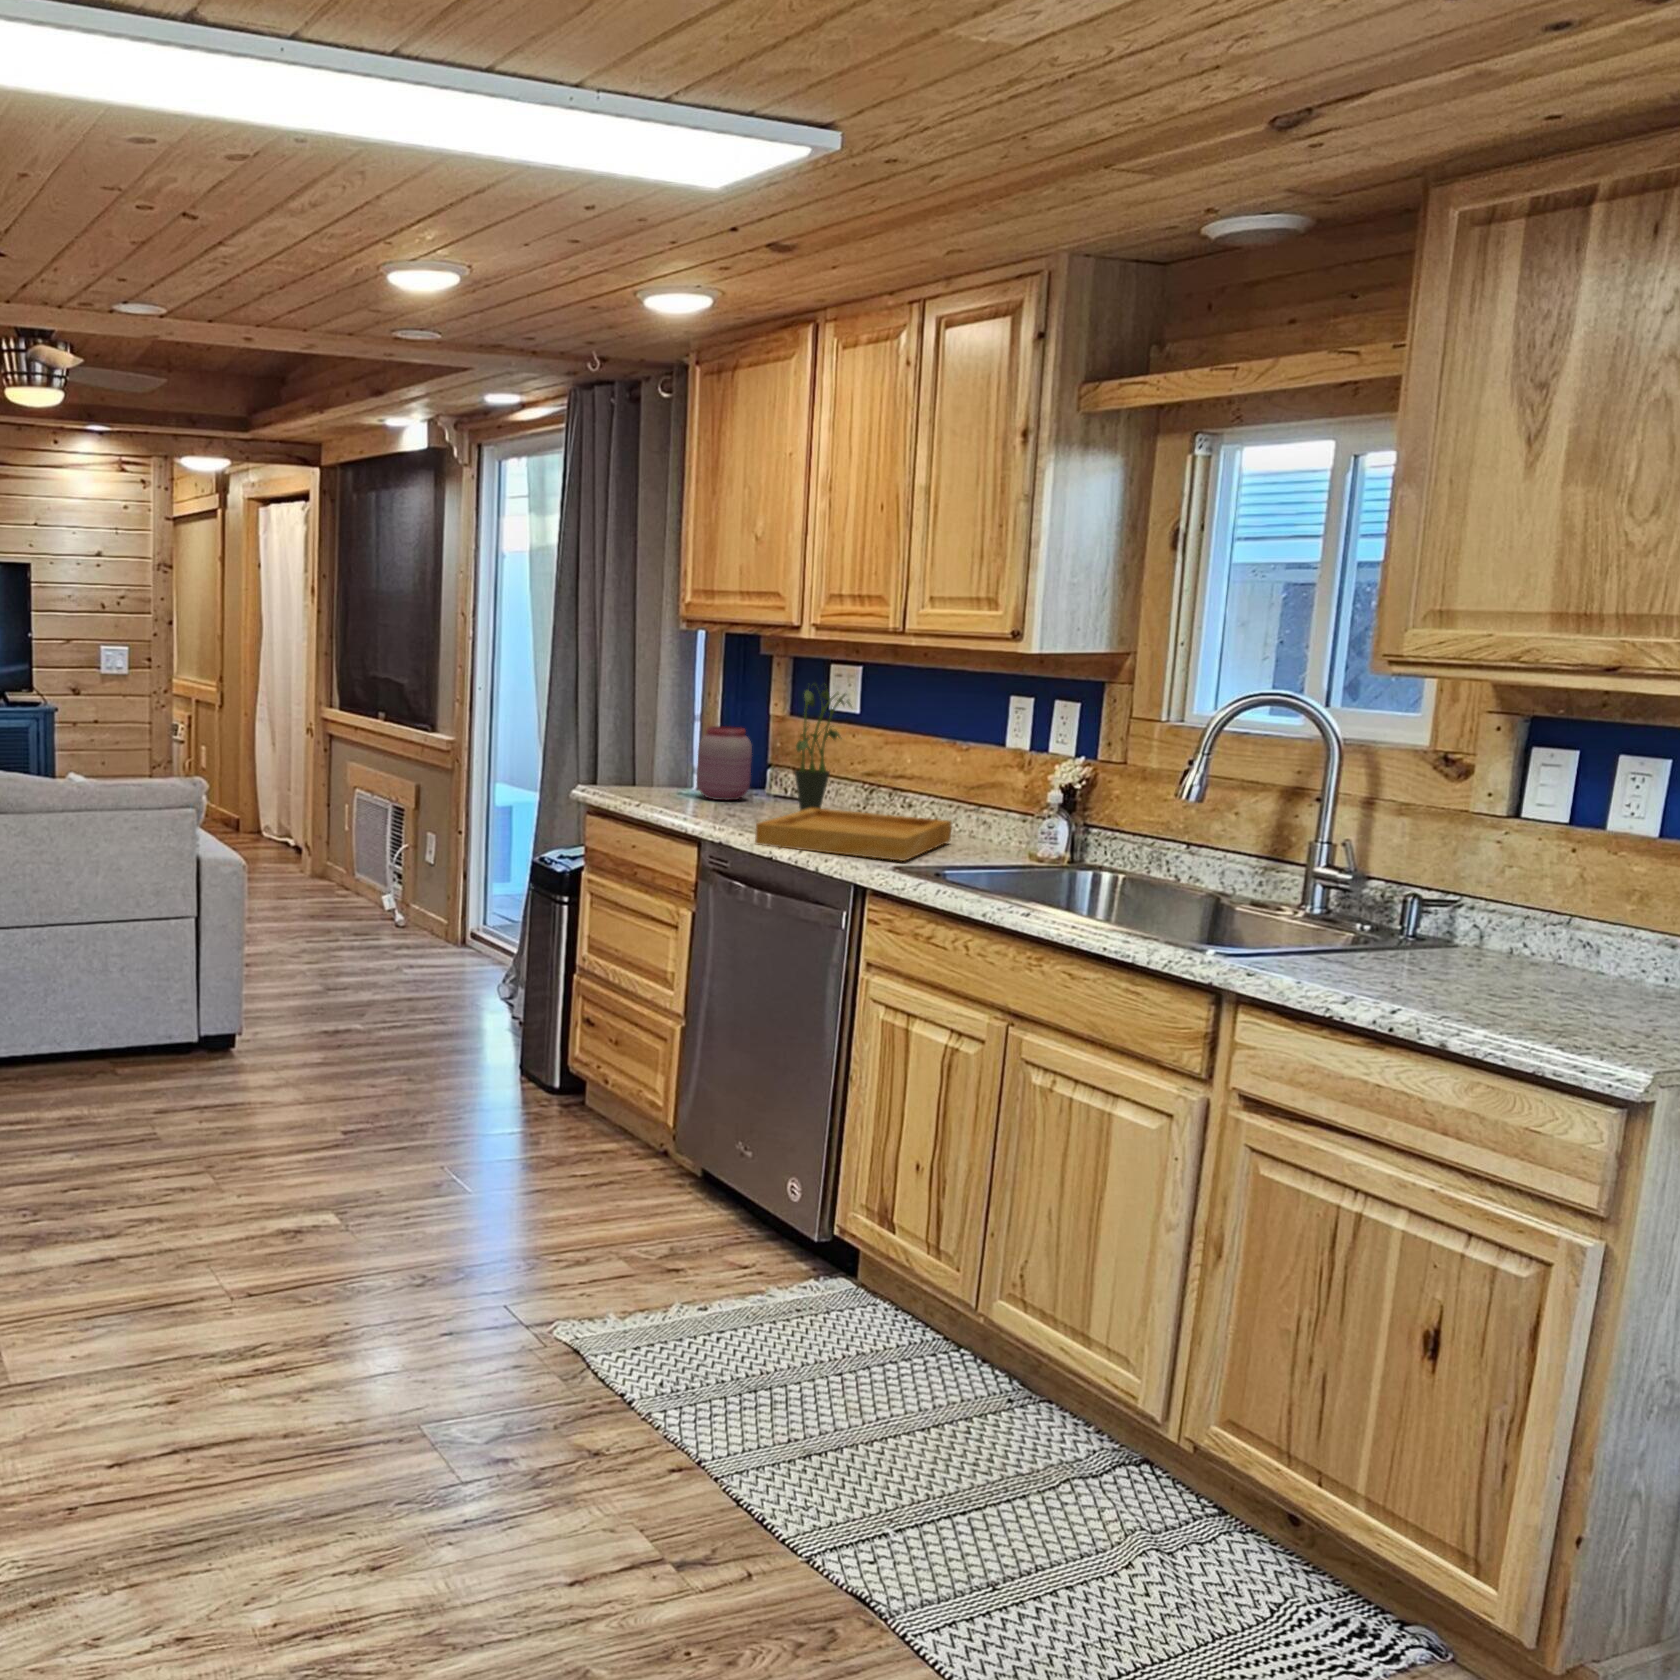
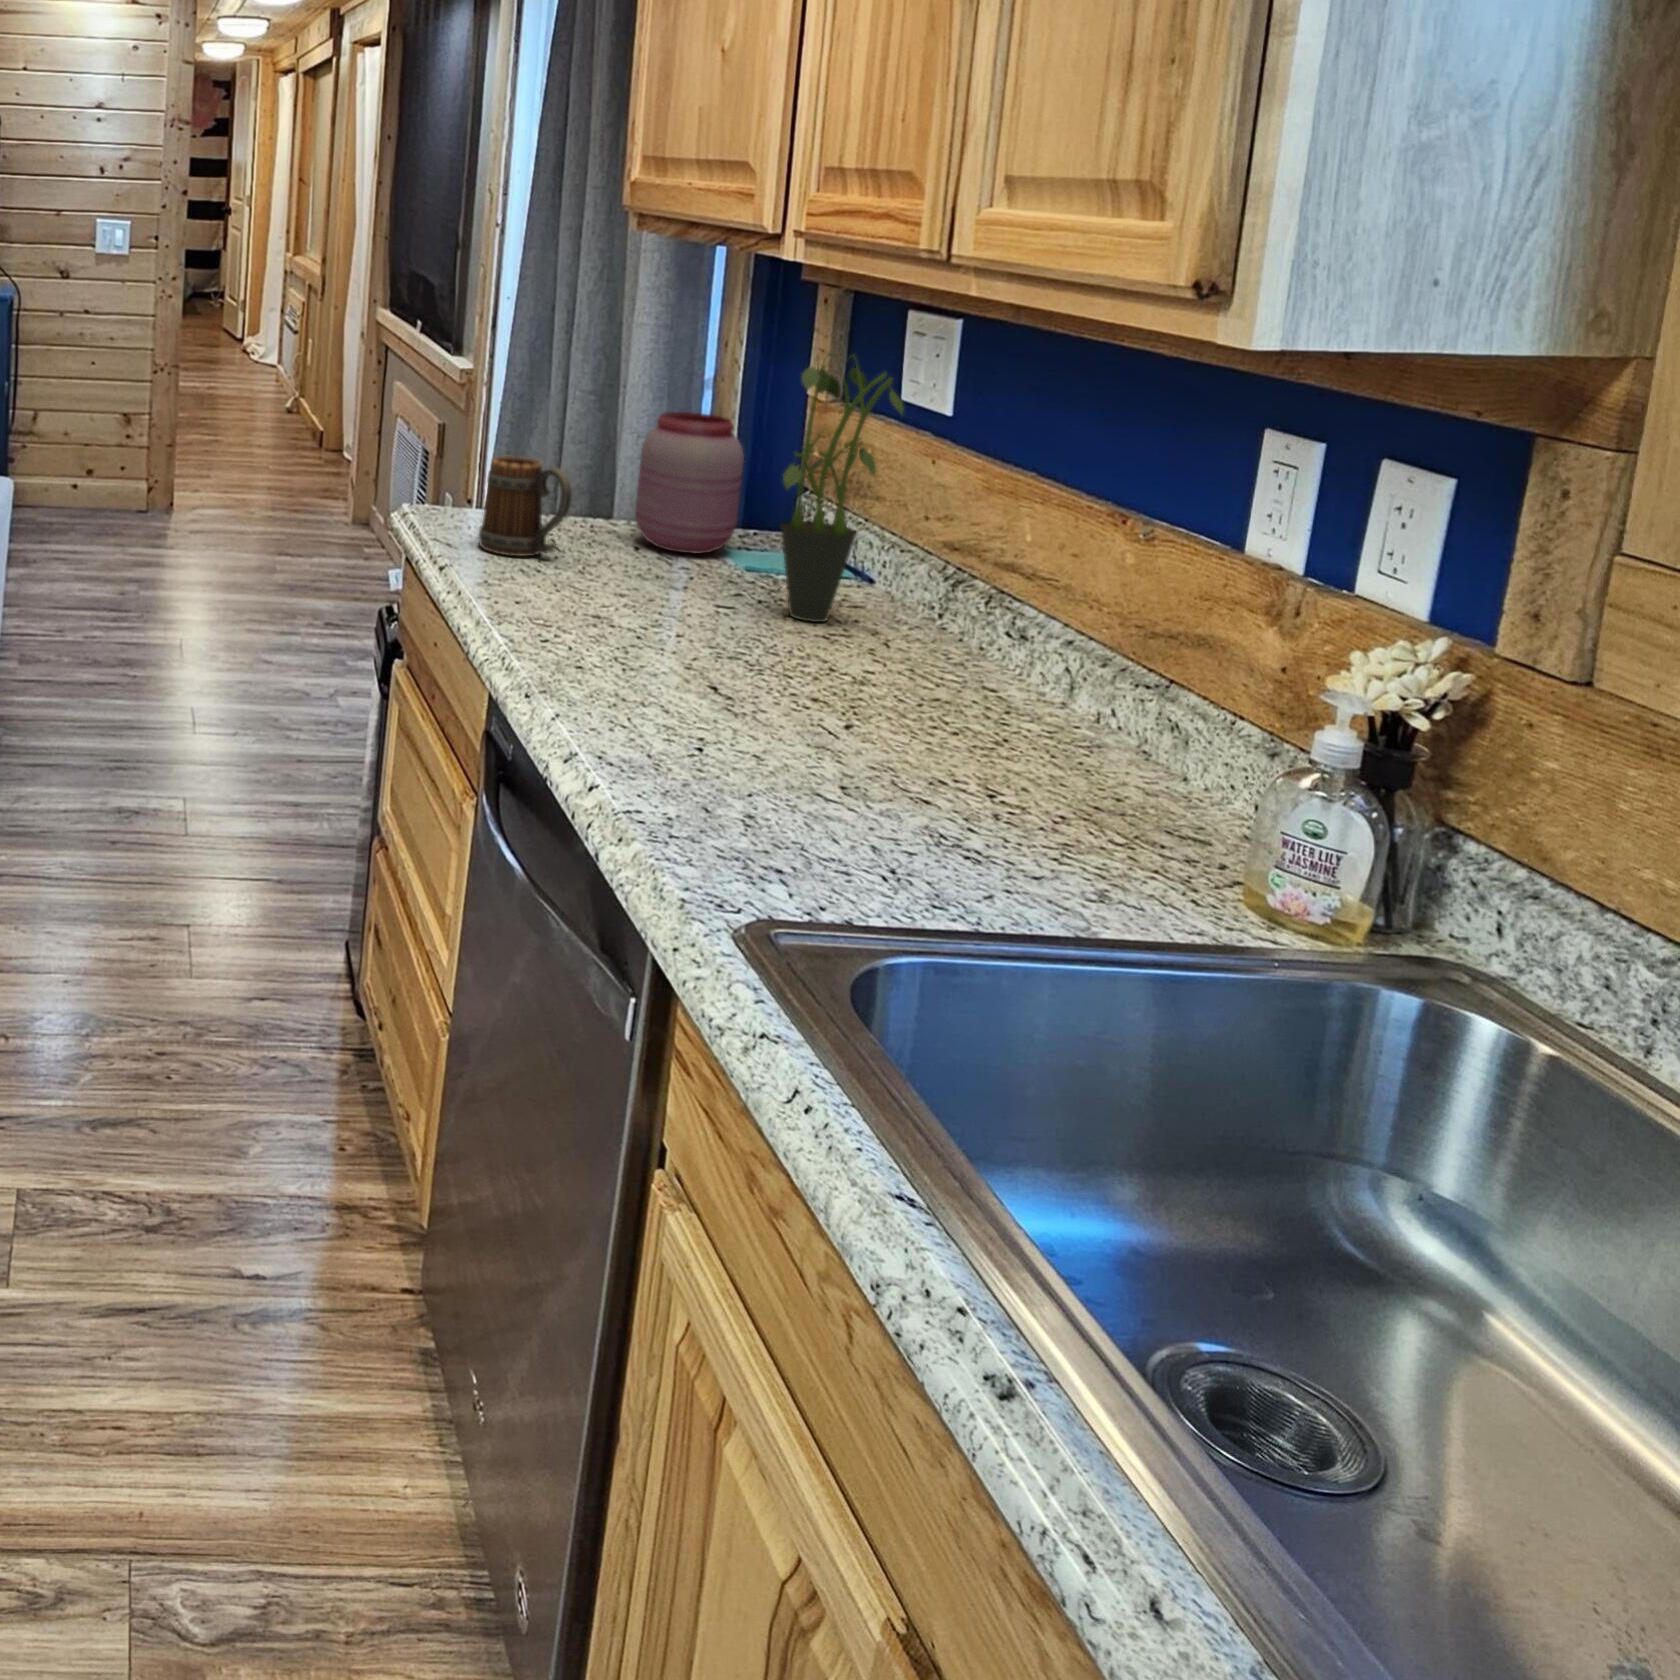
mug: none [631,754,683,807] -> present [478,456,572,556]
tray: present [755,808,952,861] -> none [581,611,1079,812]

